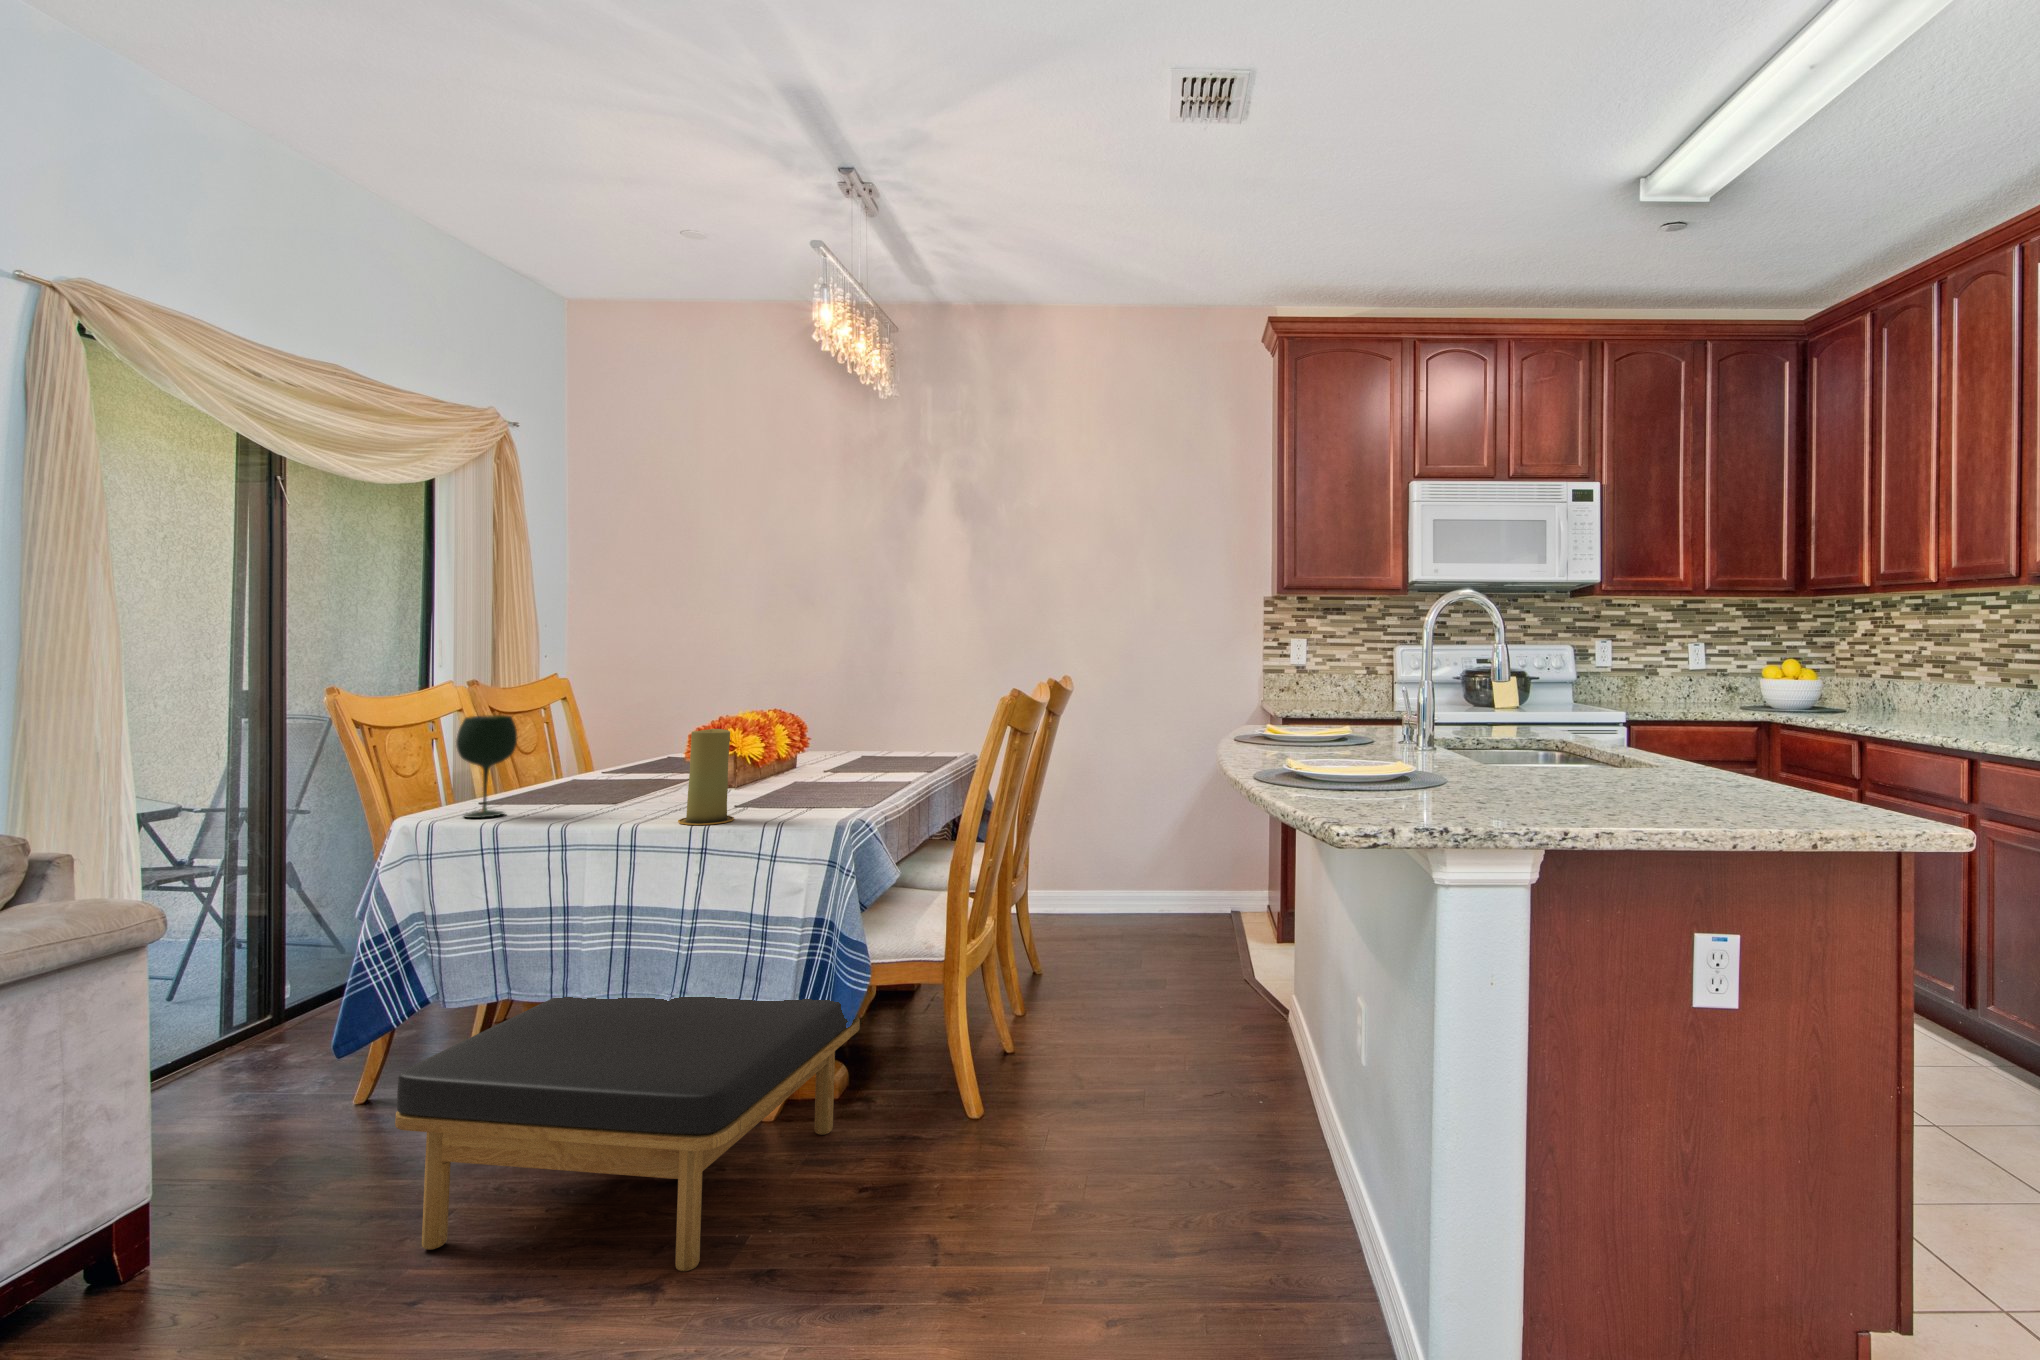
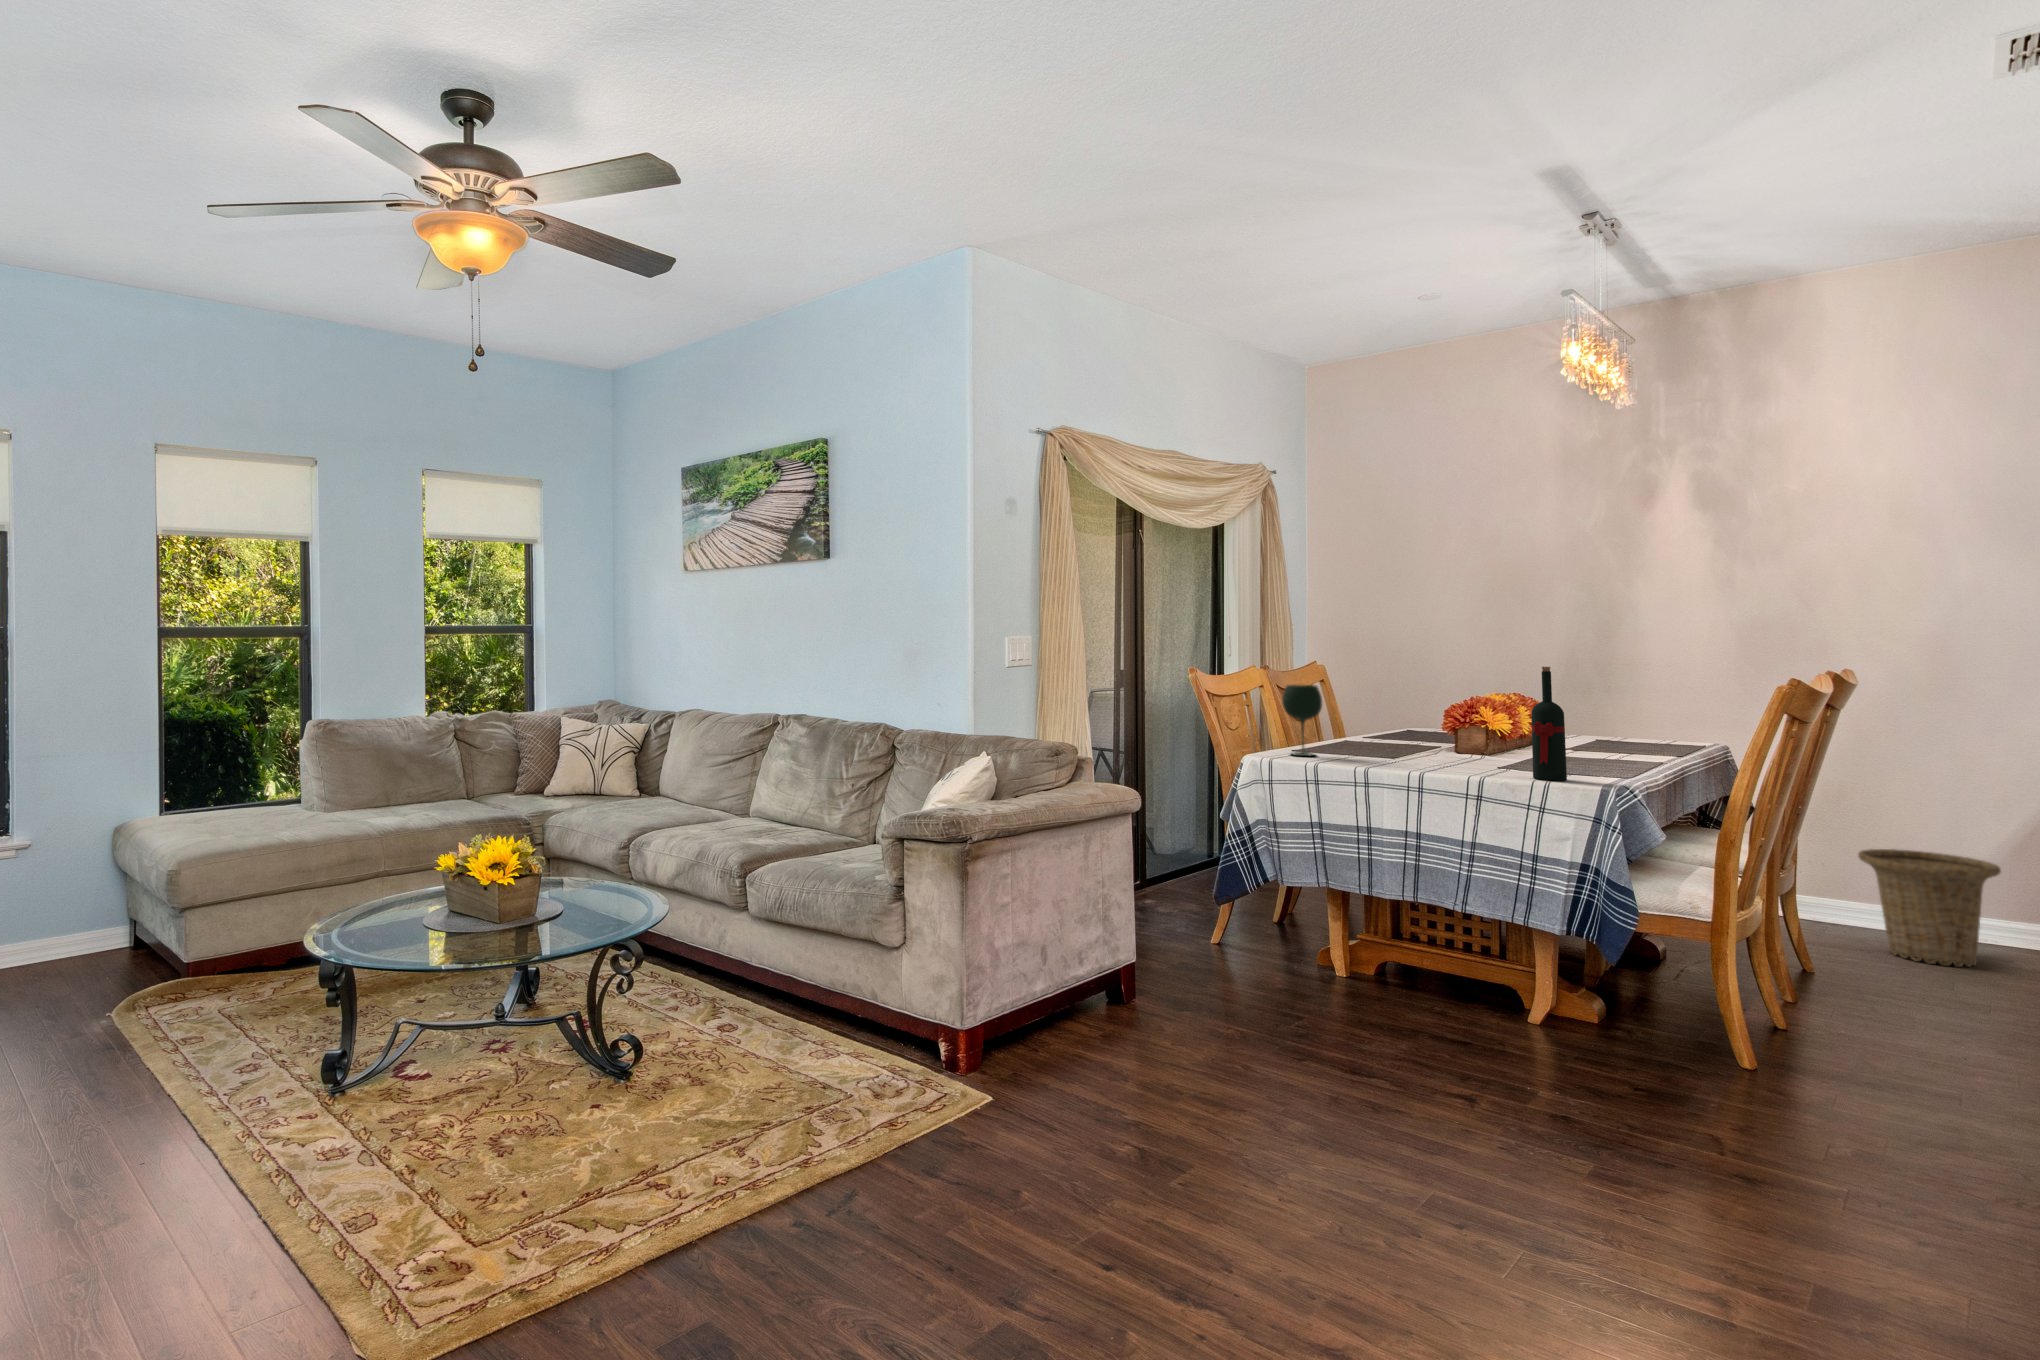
wine bottle: none [770,685,808,823] -> present [1531,667,1567,781]
candle: present [678,729,734,825] -> none [1453,700,1500,775]
basket: none [1065,827,1155,929] -> present [1858,849,2001,967]
ottoman: present [395,997,860,1271] -> none [1279,886,1631,1102]

